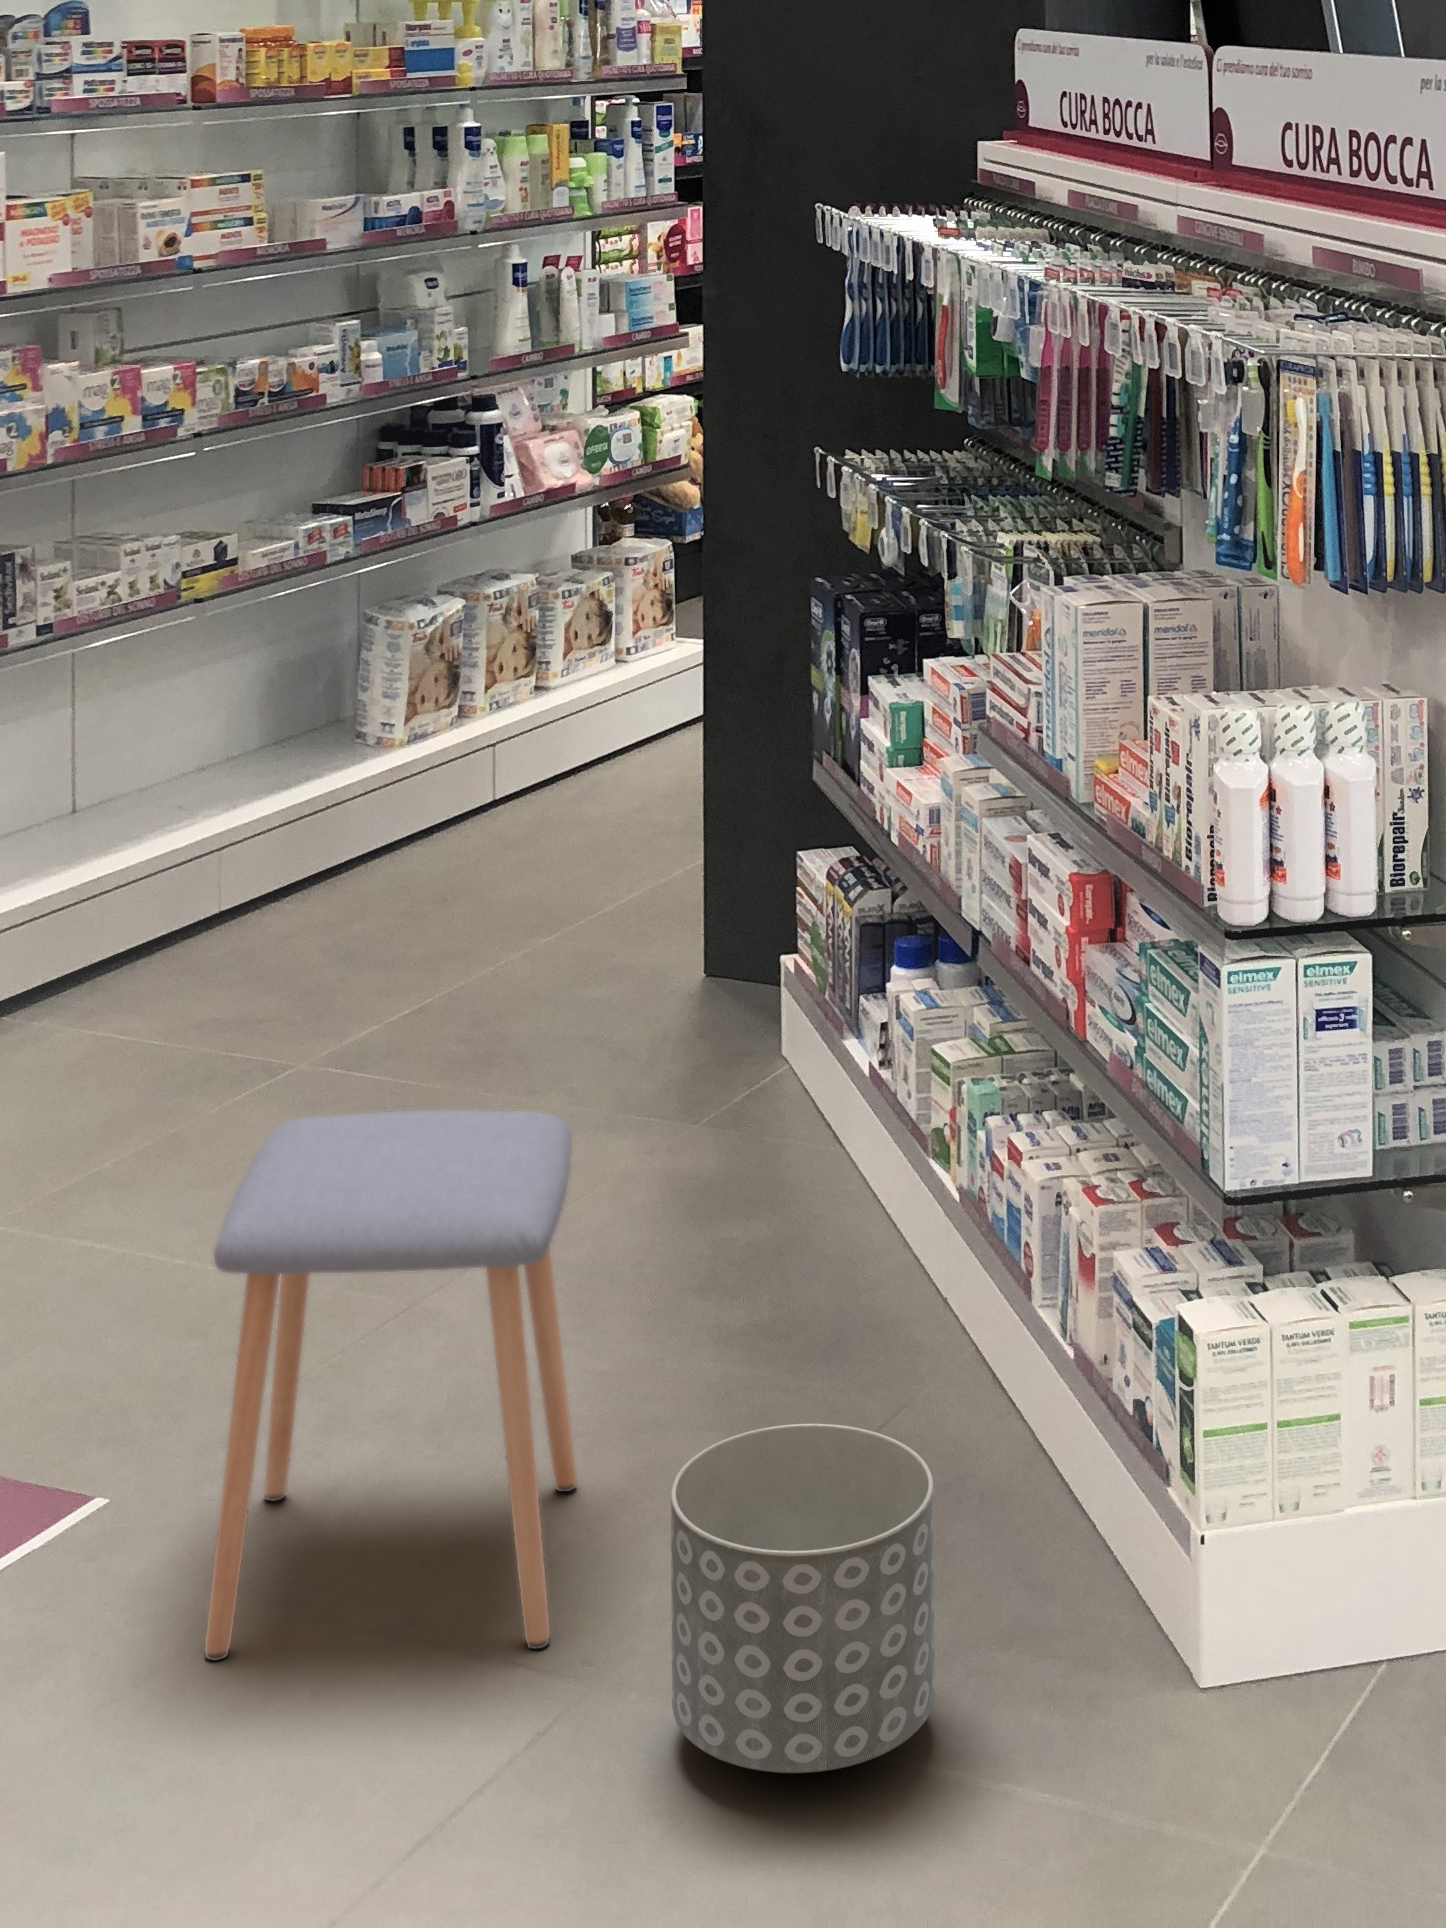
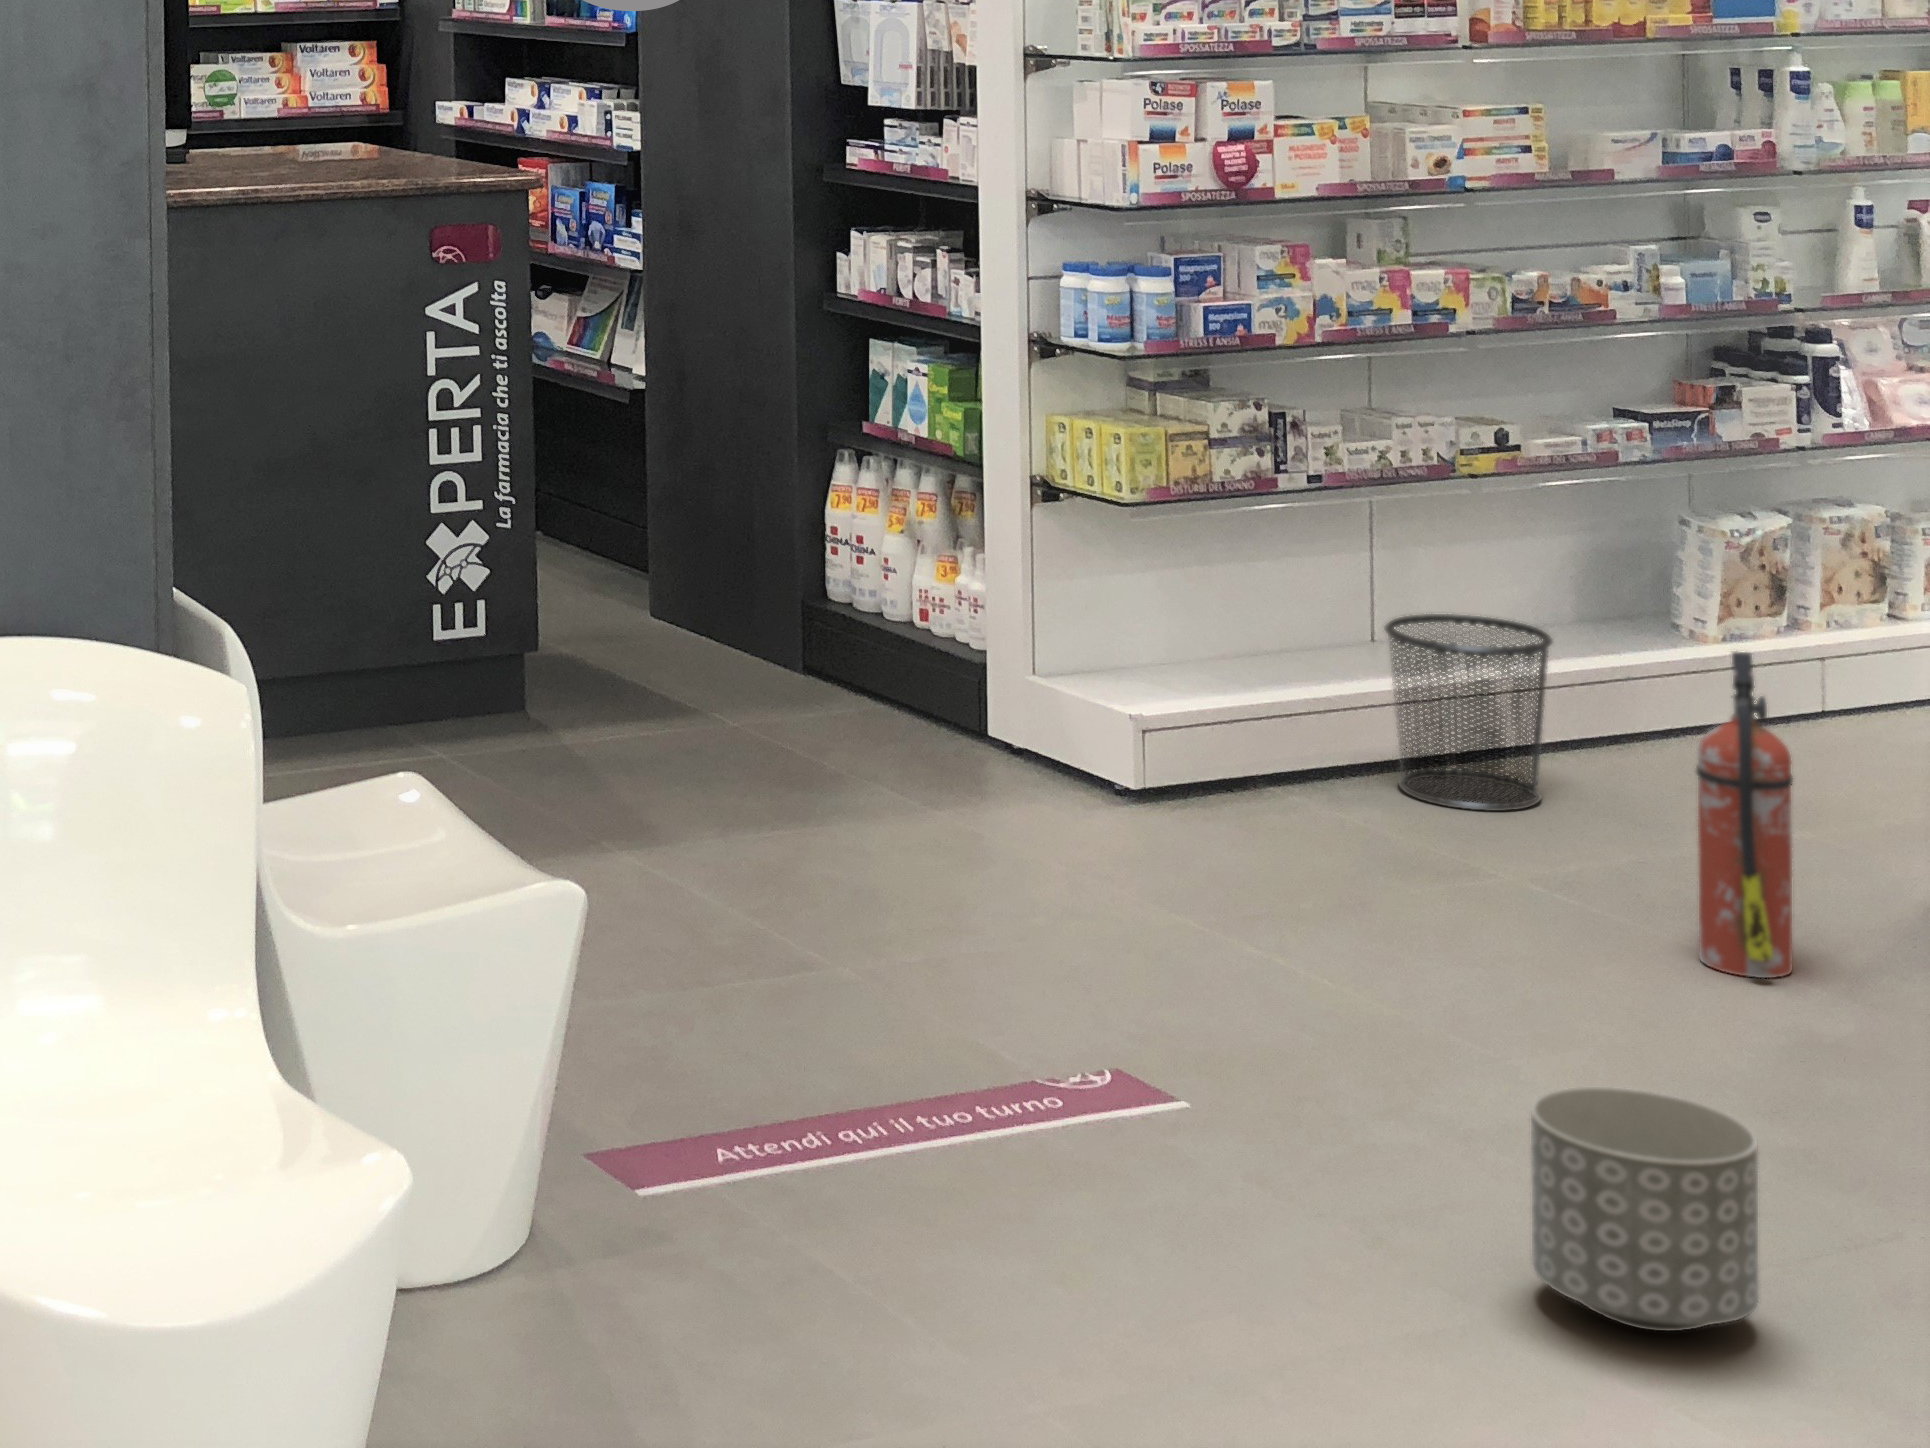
waste bin: none [140,764,324,1002] -> present [1385,614,1553,811]
fire extinguisher: none [564,776,659,1155] -> present [1696,652,1793,978]
stool: present [205,1110,577,1661] -> none [1224,813,1559,1214]

